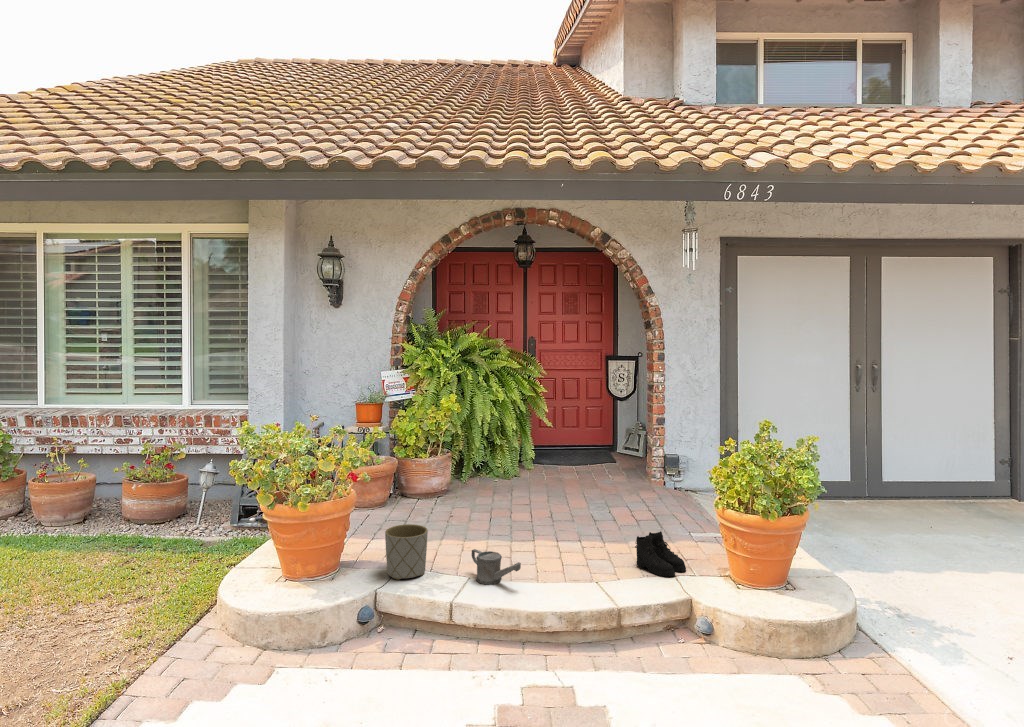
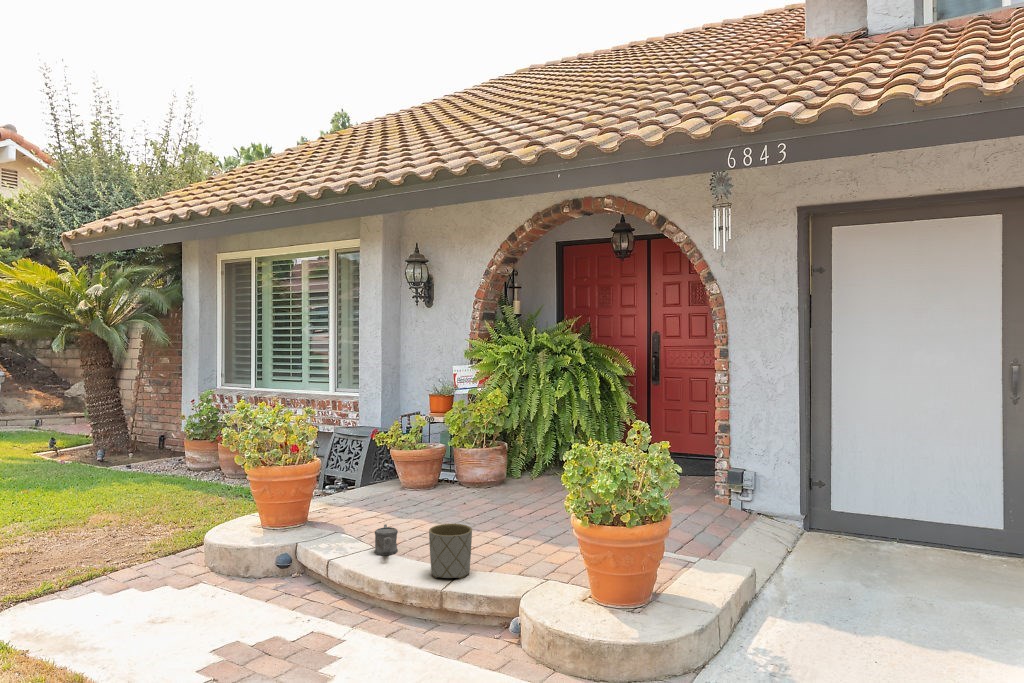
planter: present [385,524,428,580] -> present [429,524,472,579]
boots: present [635,531,686,576] -> none [518,535,558,579]

